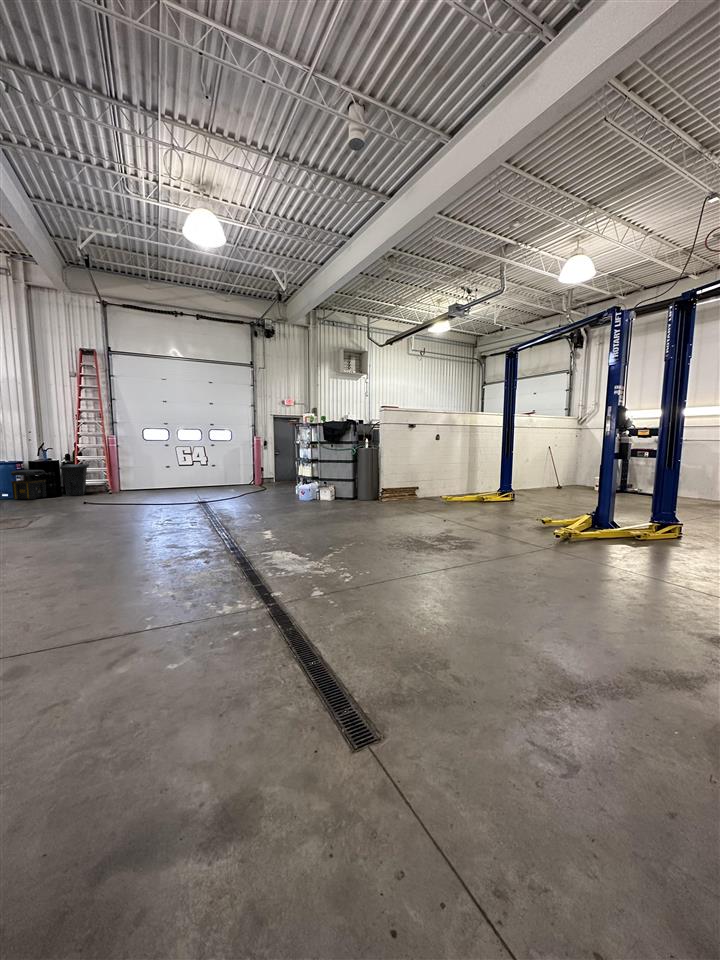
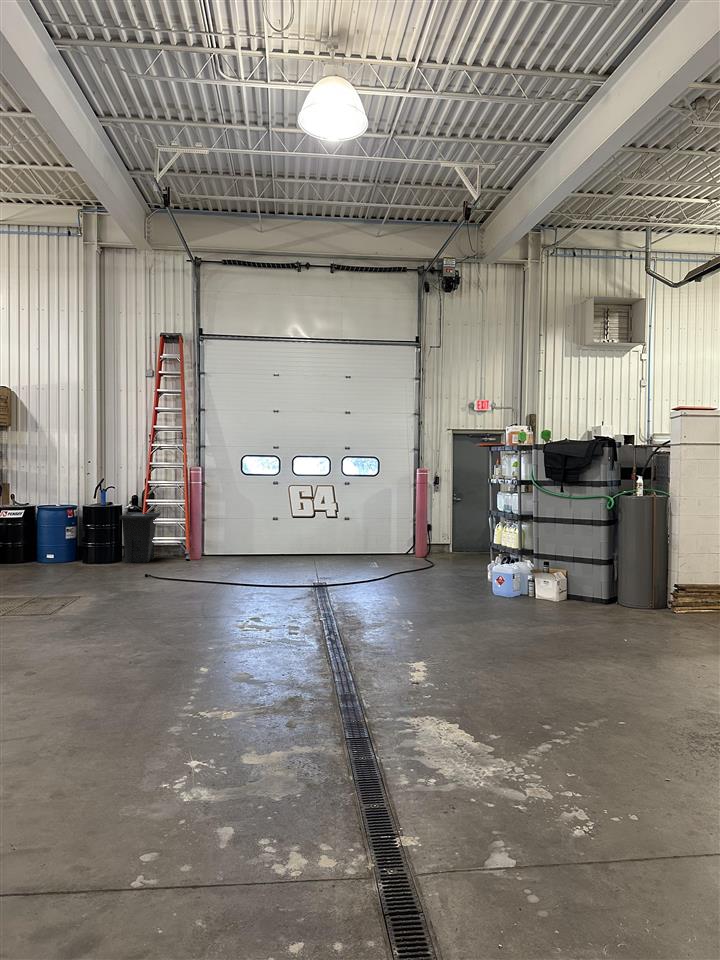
toolbox: present [11,470,46,499] -> none [57,520,101,566]

